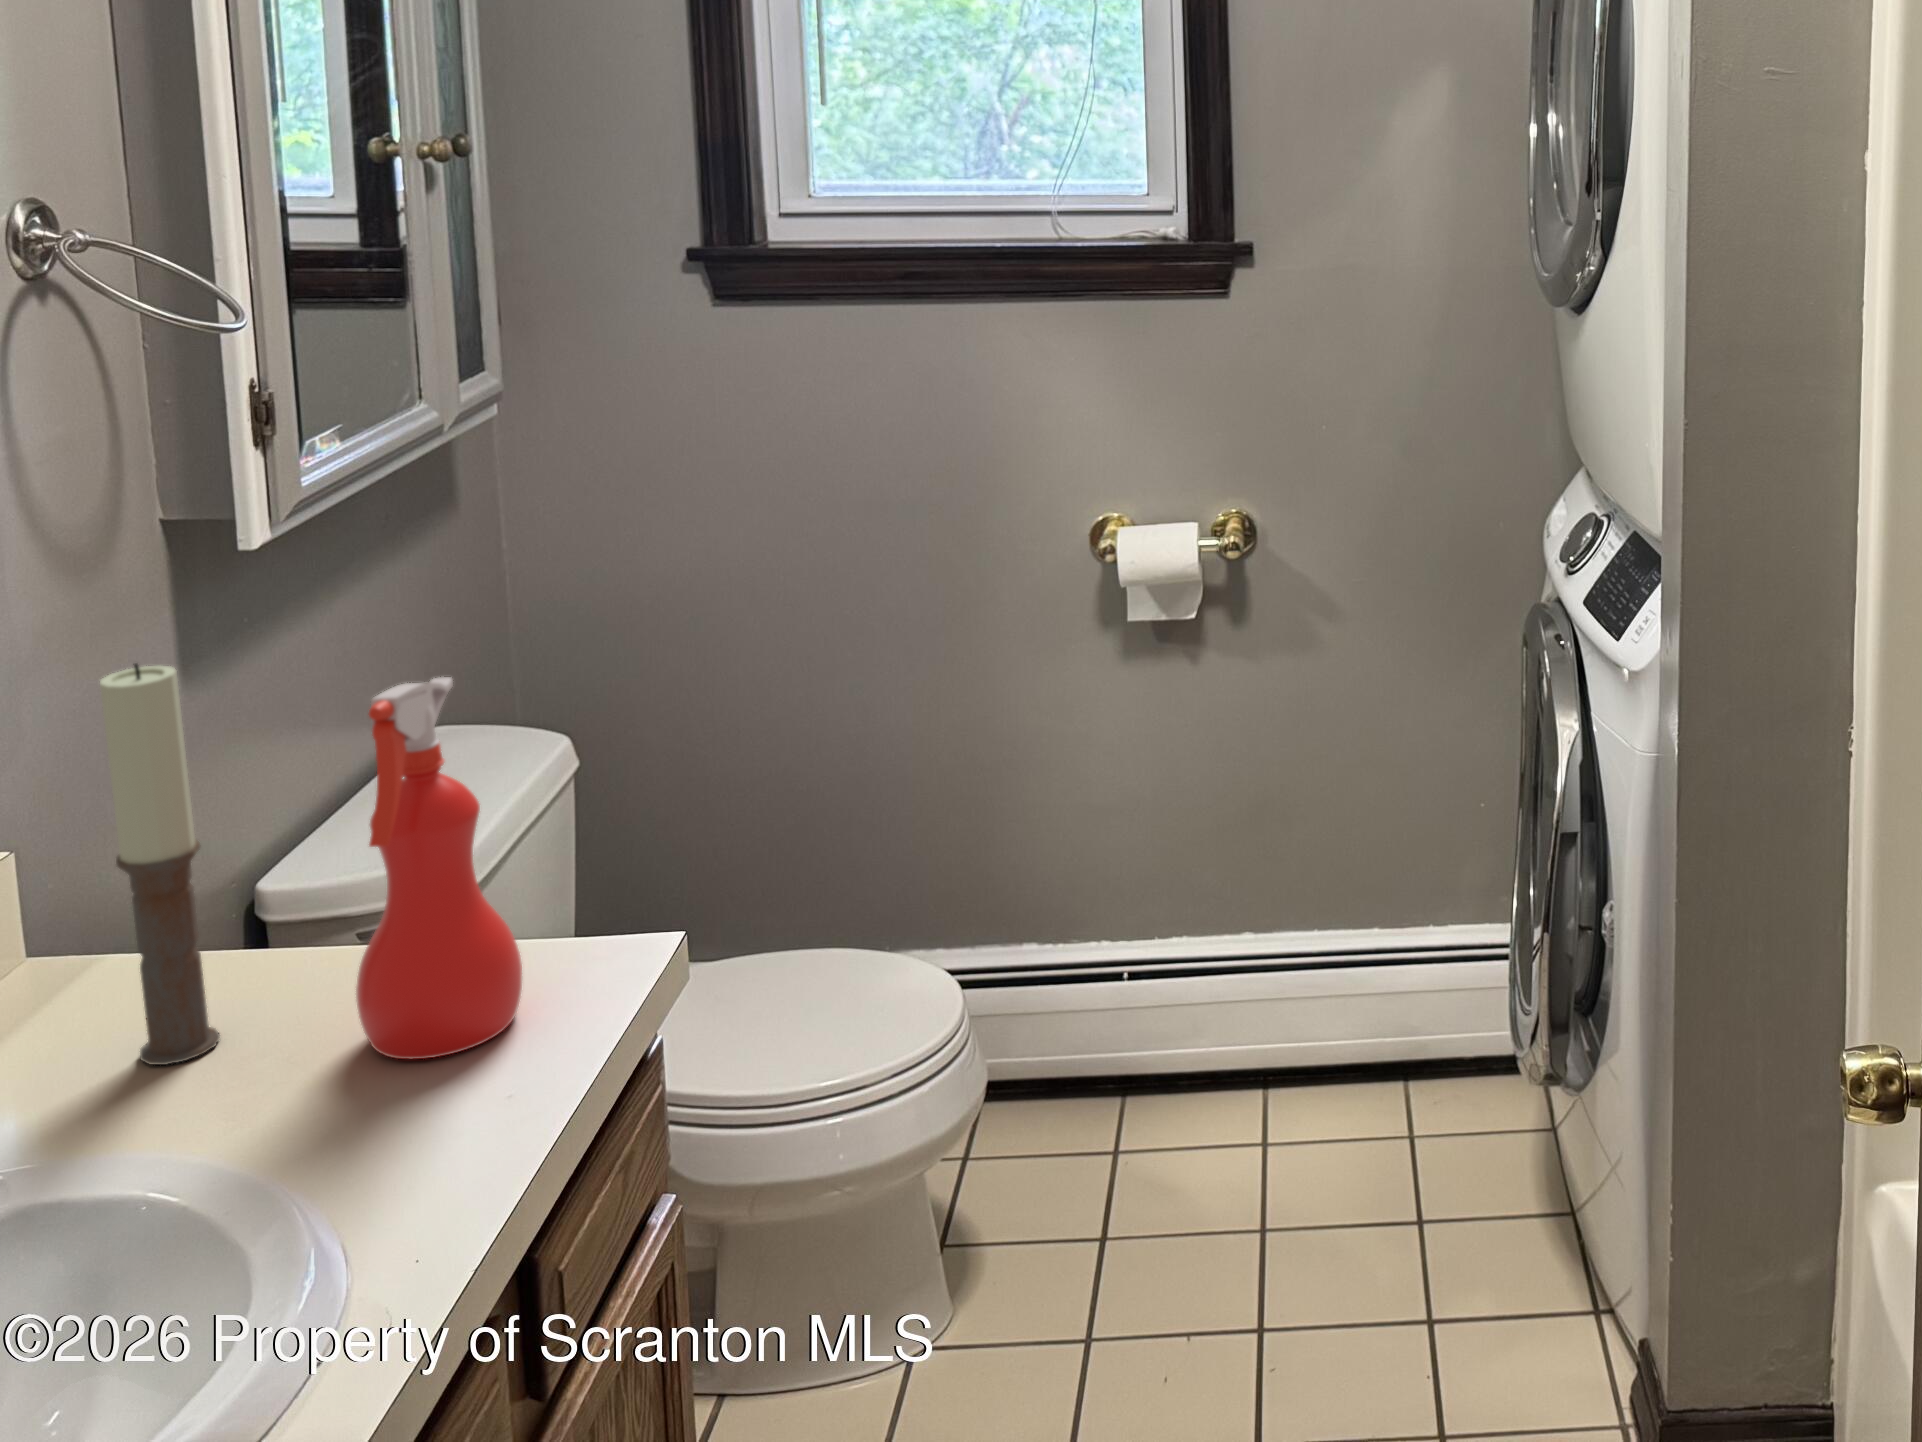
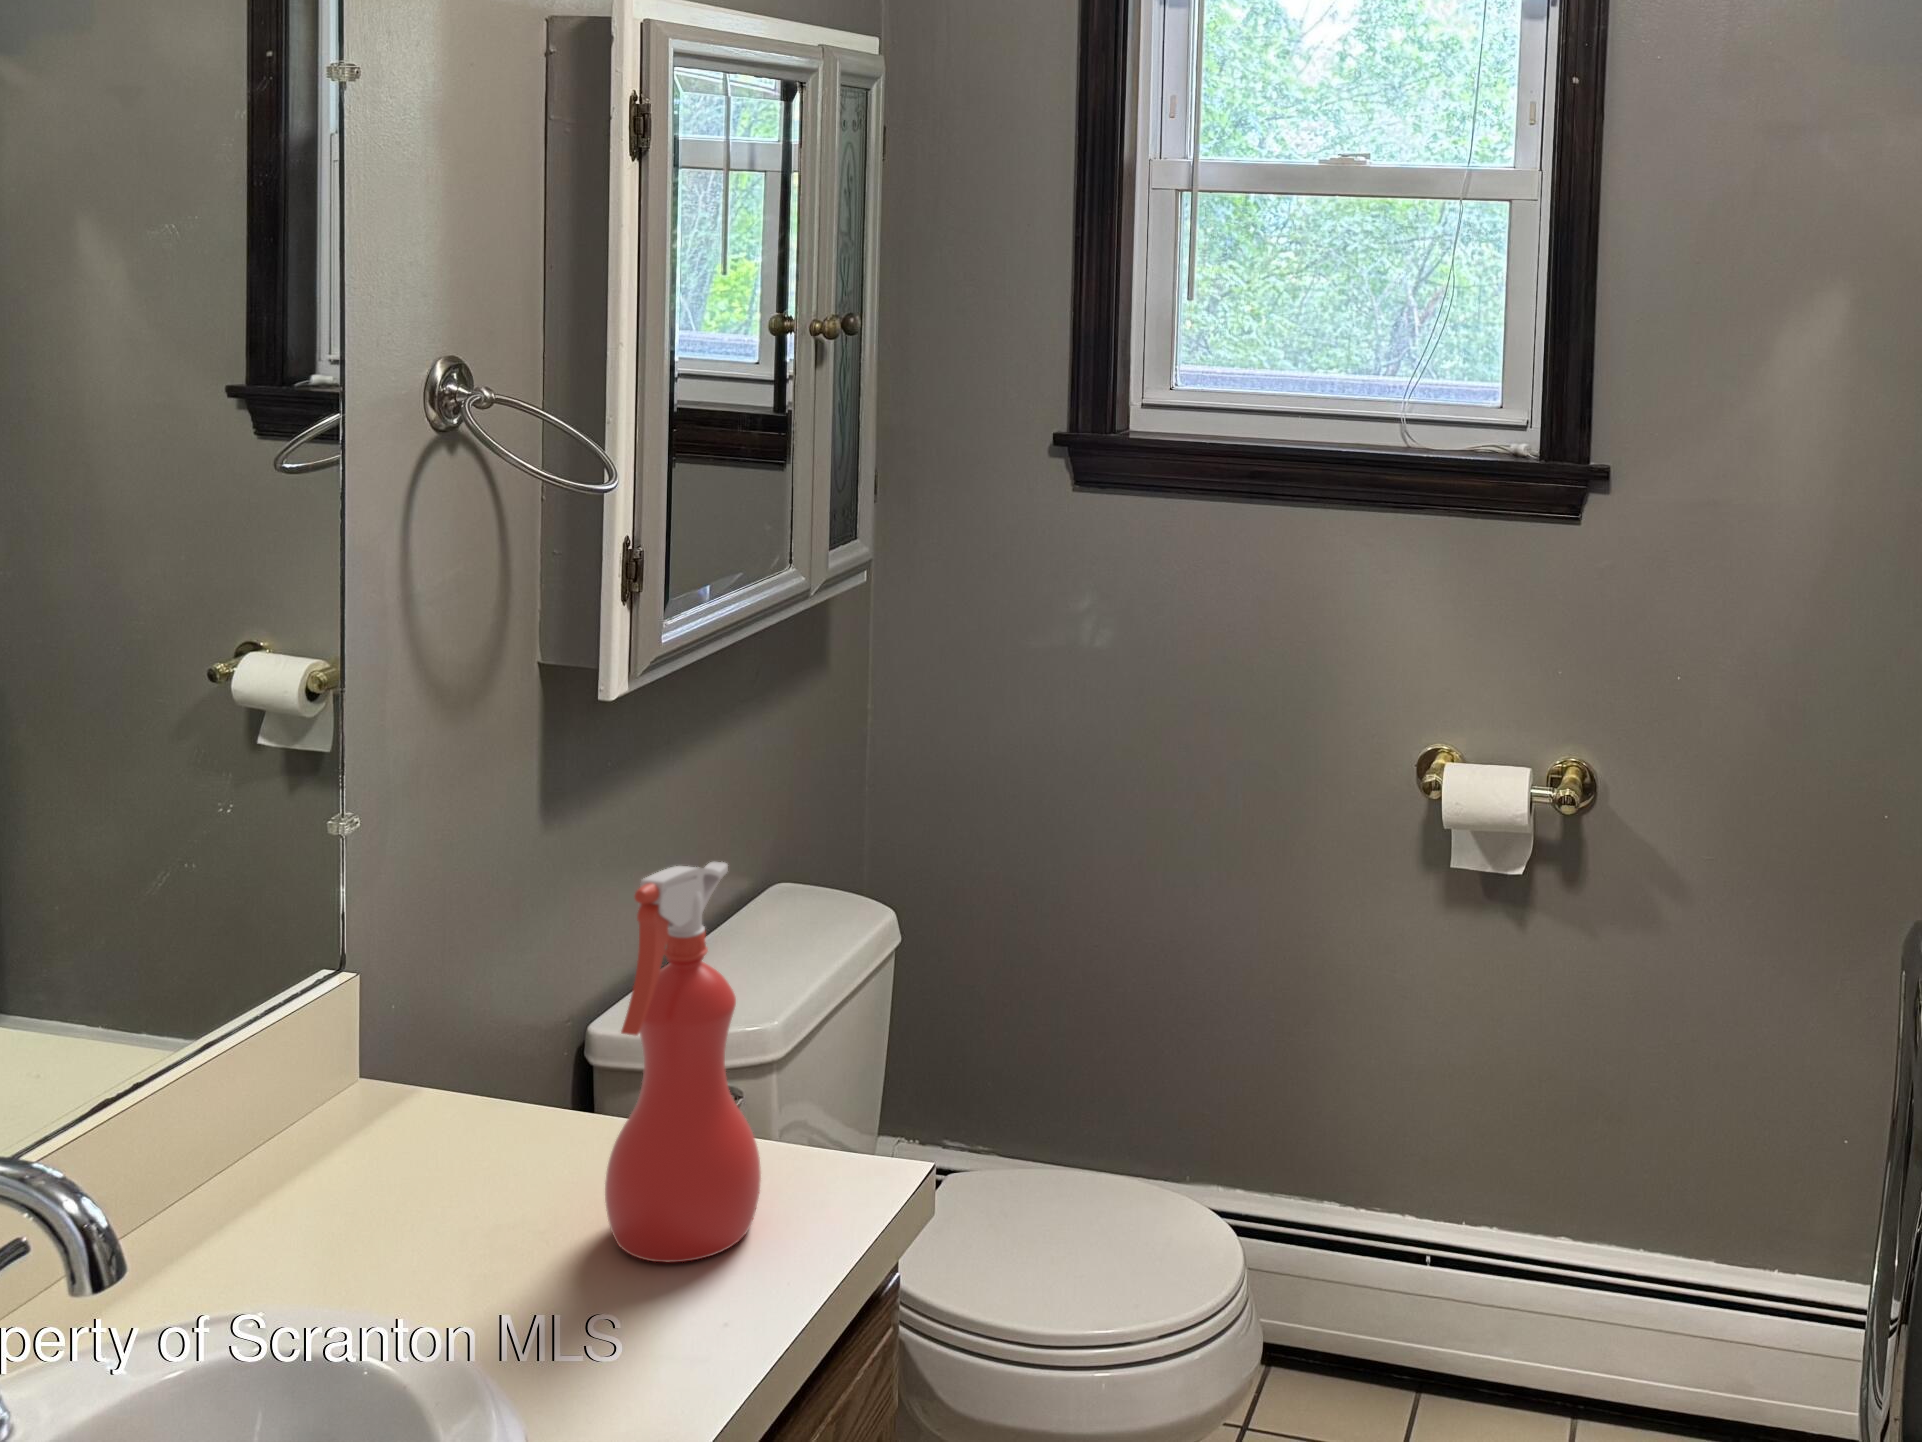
candle: present [100,664,220,1065] -> none [422,810,493,1214]

